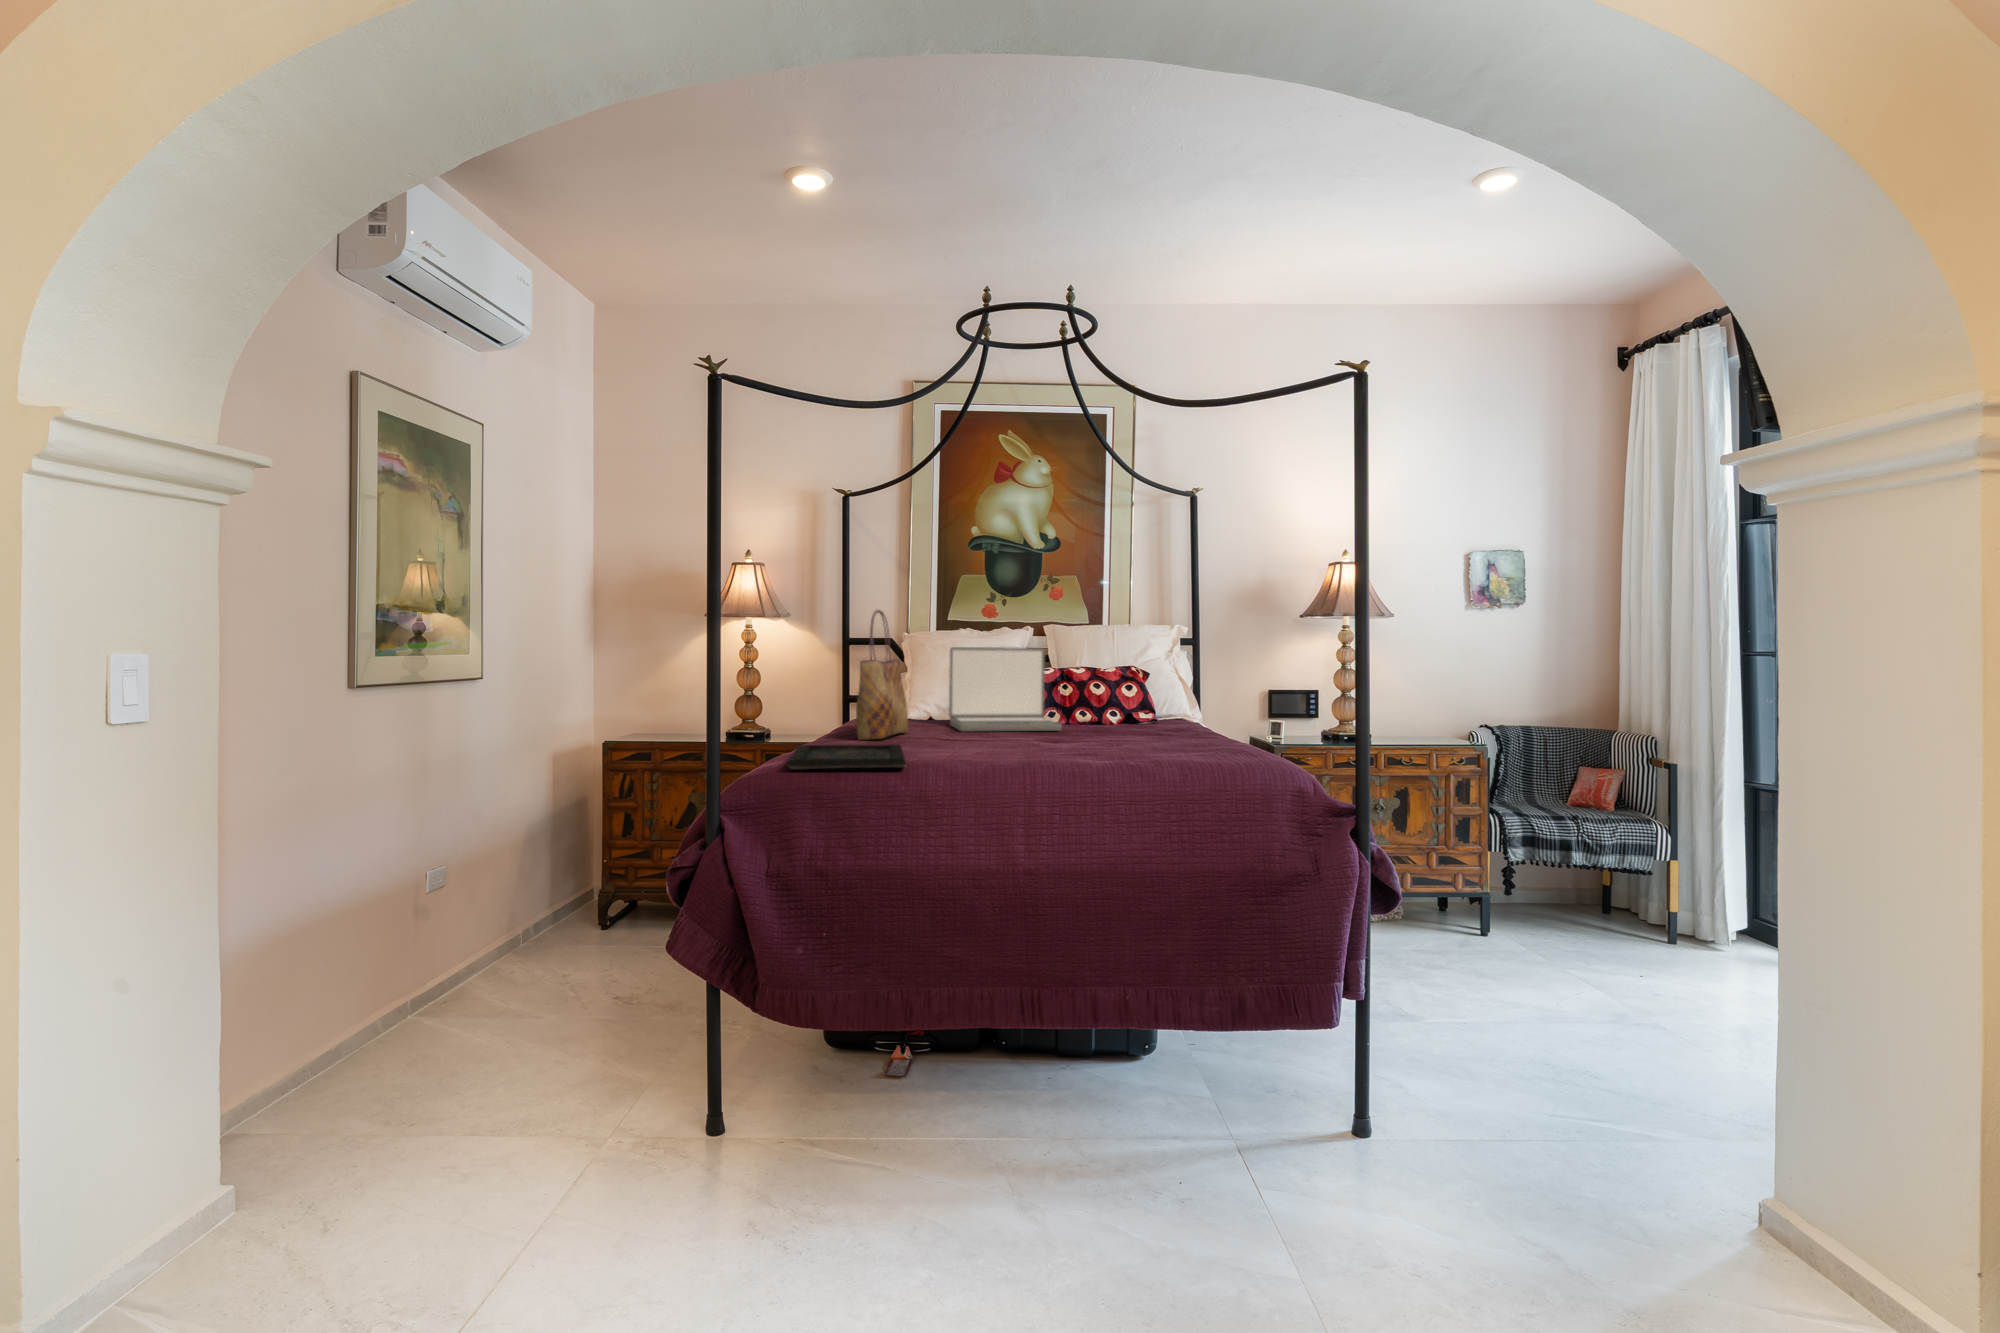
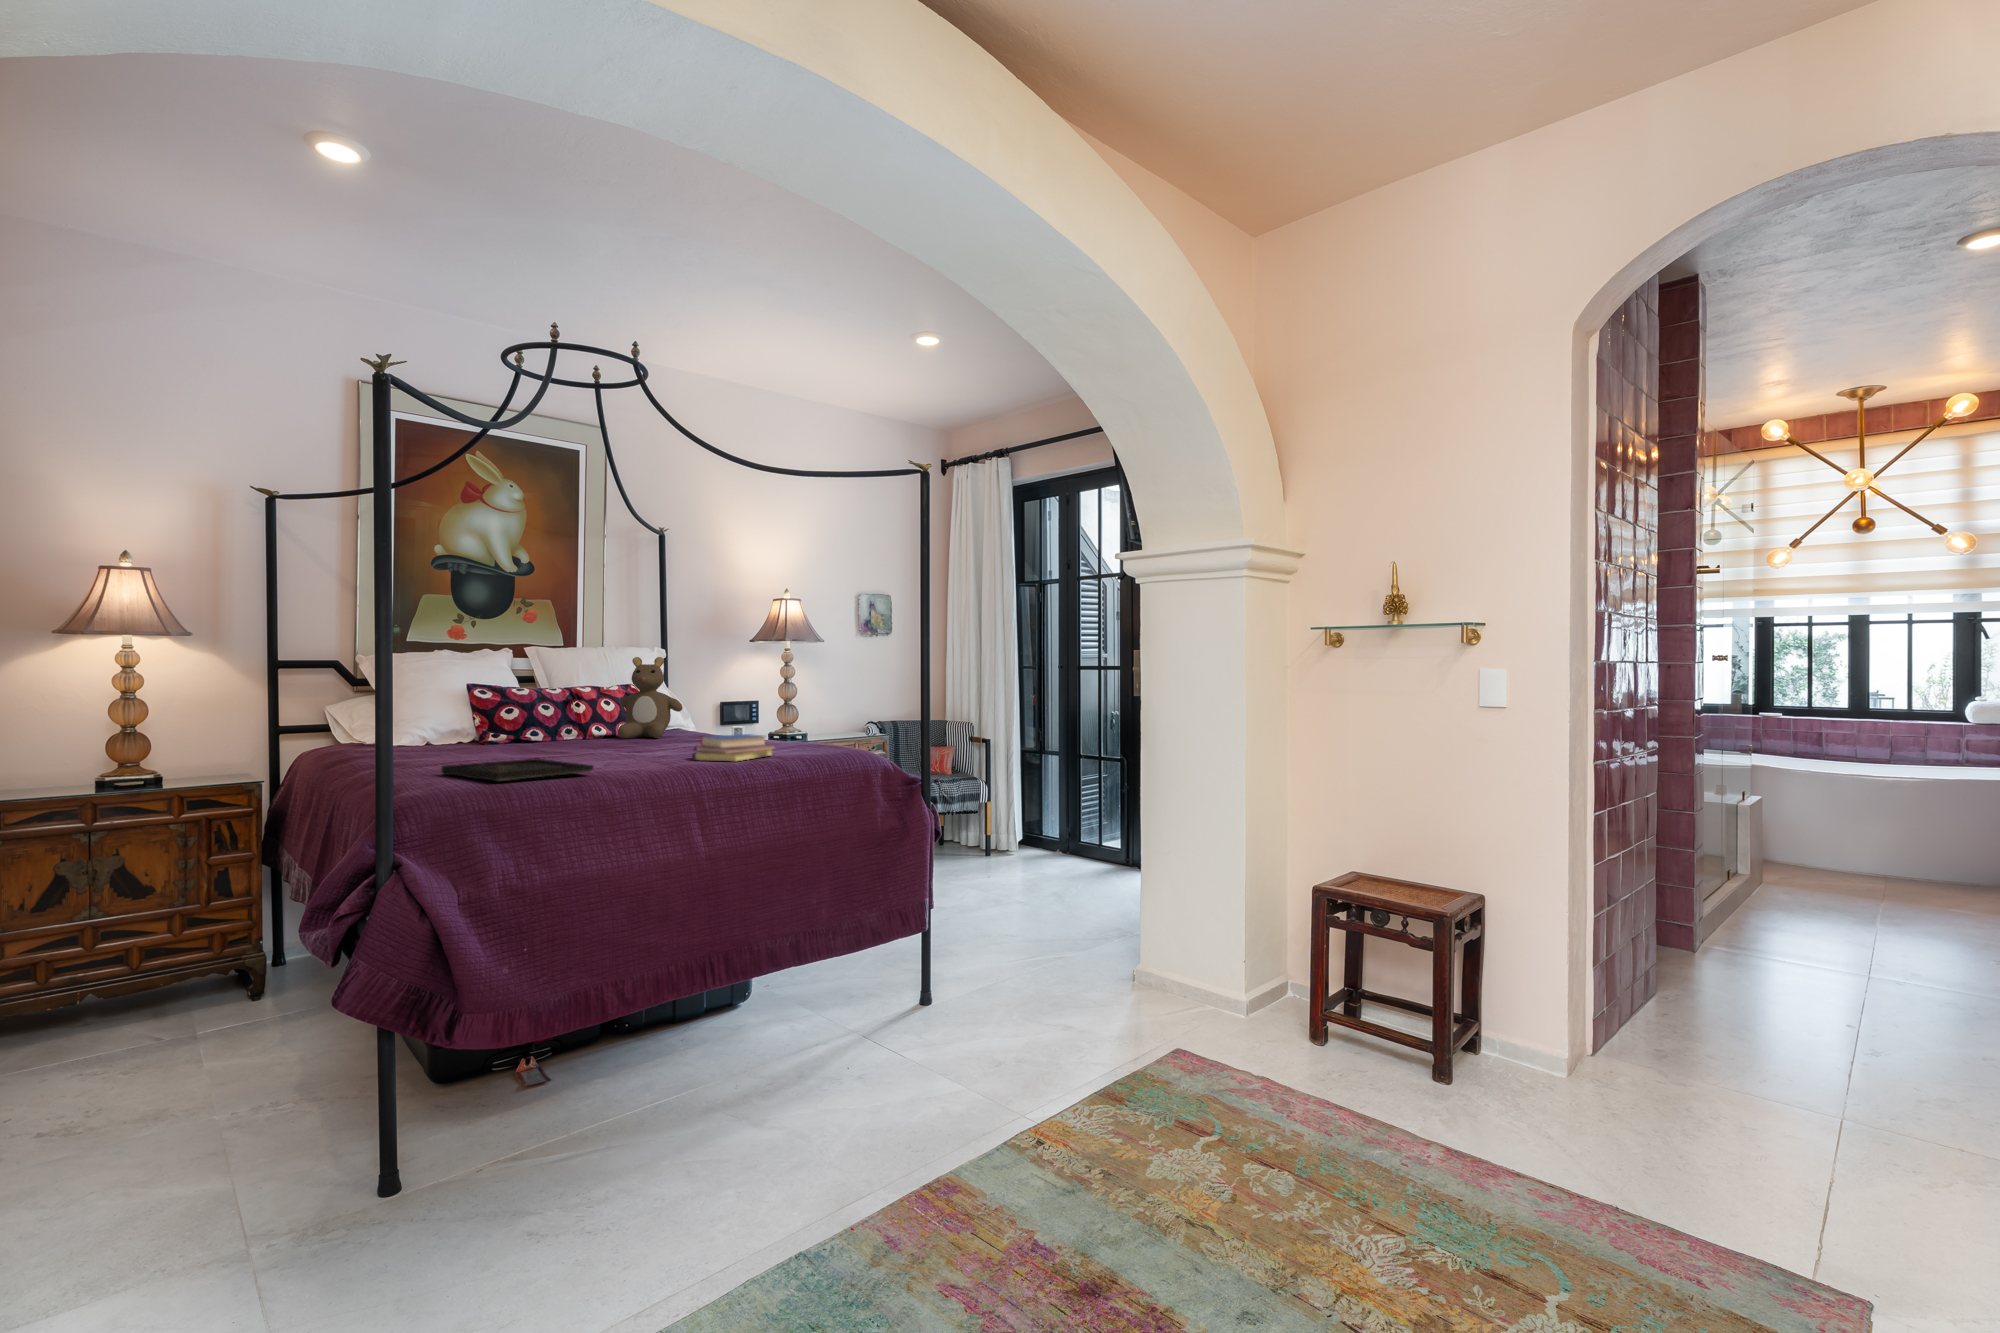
tote bag: present [856,610,908,740] -> none [435,637,472,762]
teddy bear: none [1100,634,1177,728] -> present [618,657,683,738]
laptop: present [949,647,1062,732] -> none [473,670,601,750]
book: none [1077,732,1192,769] -> present [692,734,774,762]

